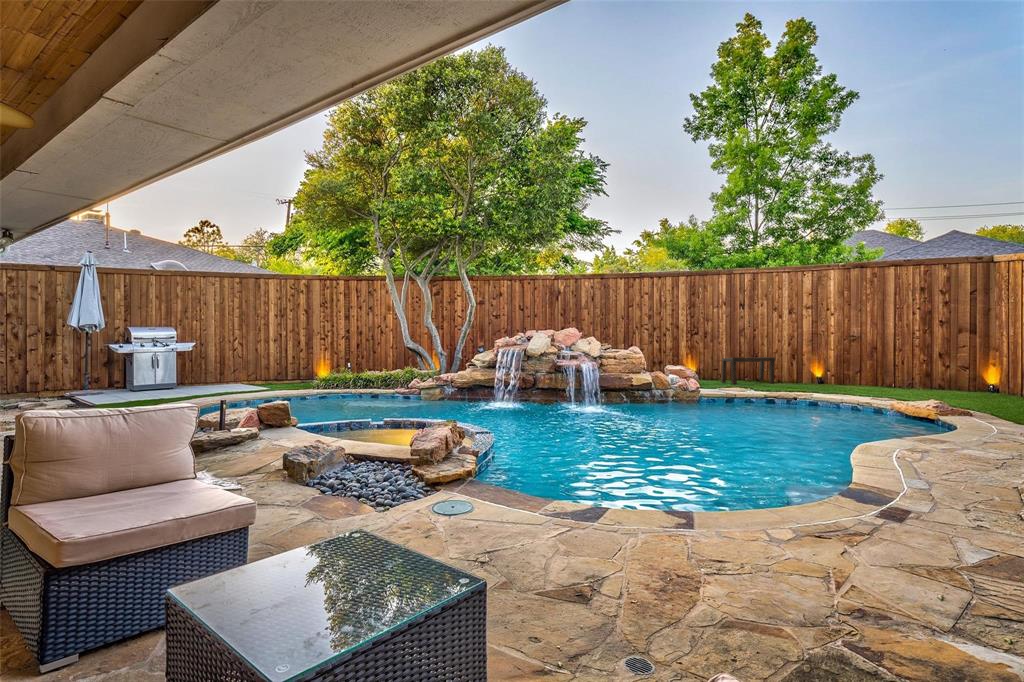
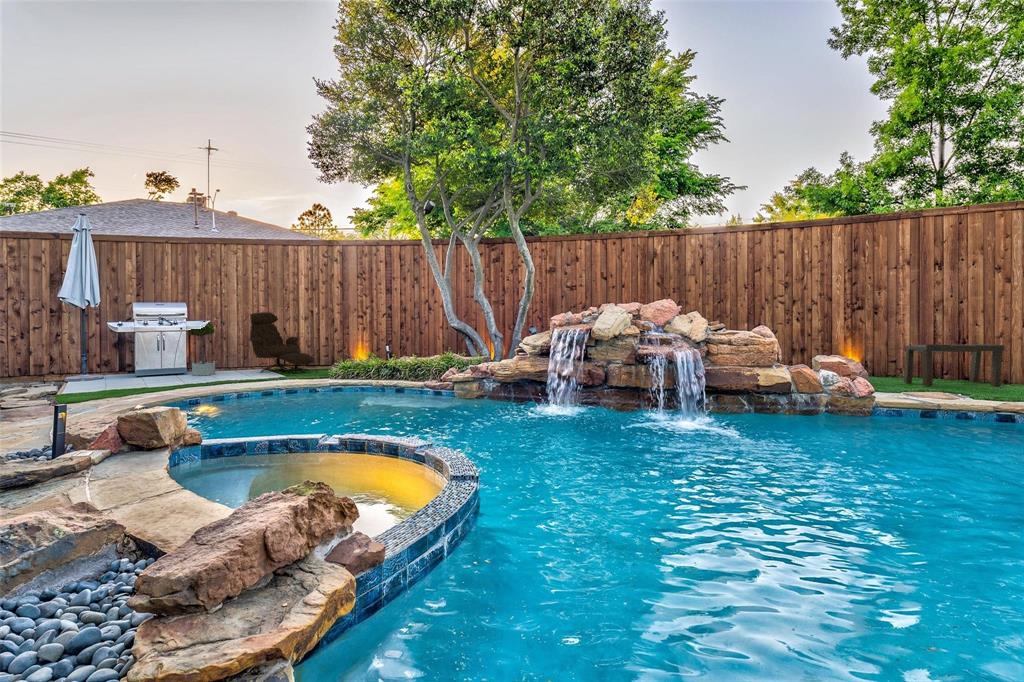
lounge chair: none [228,335,288,387] -> present [249,312,314,374]
potted tree: none [177,342,200,390] -> present [188,321,215,376]

